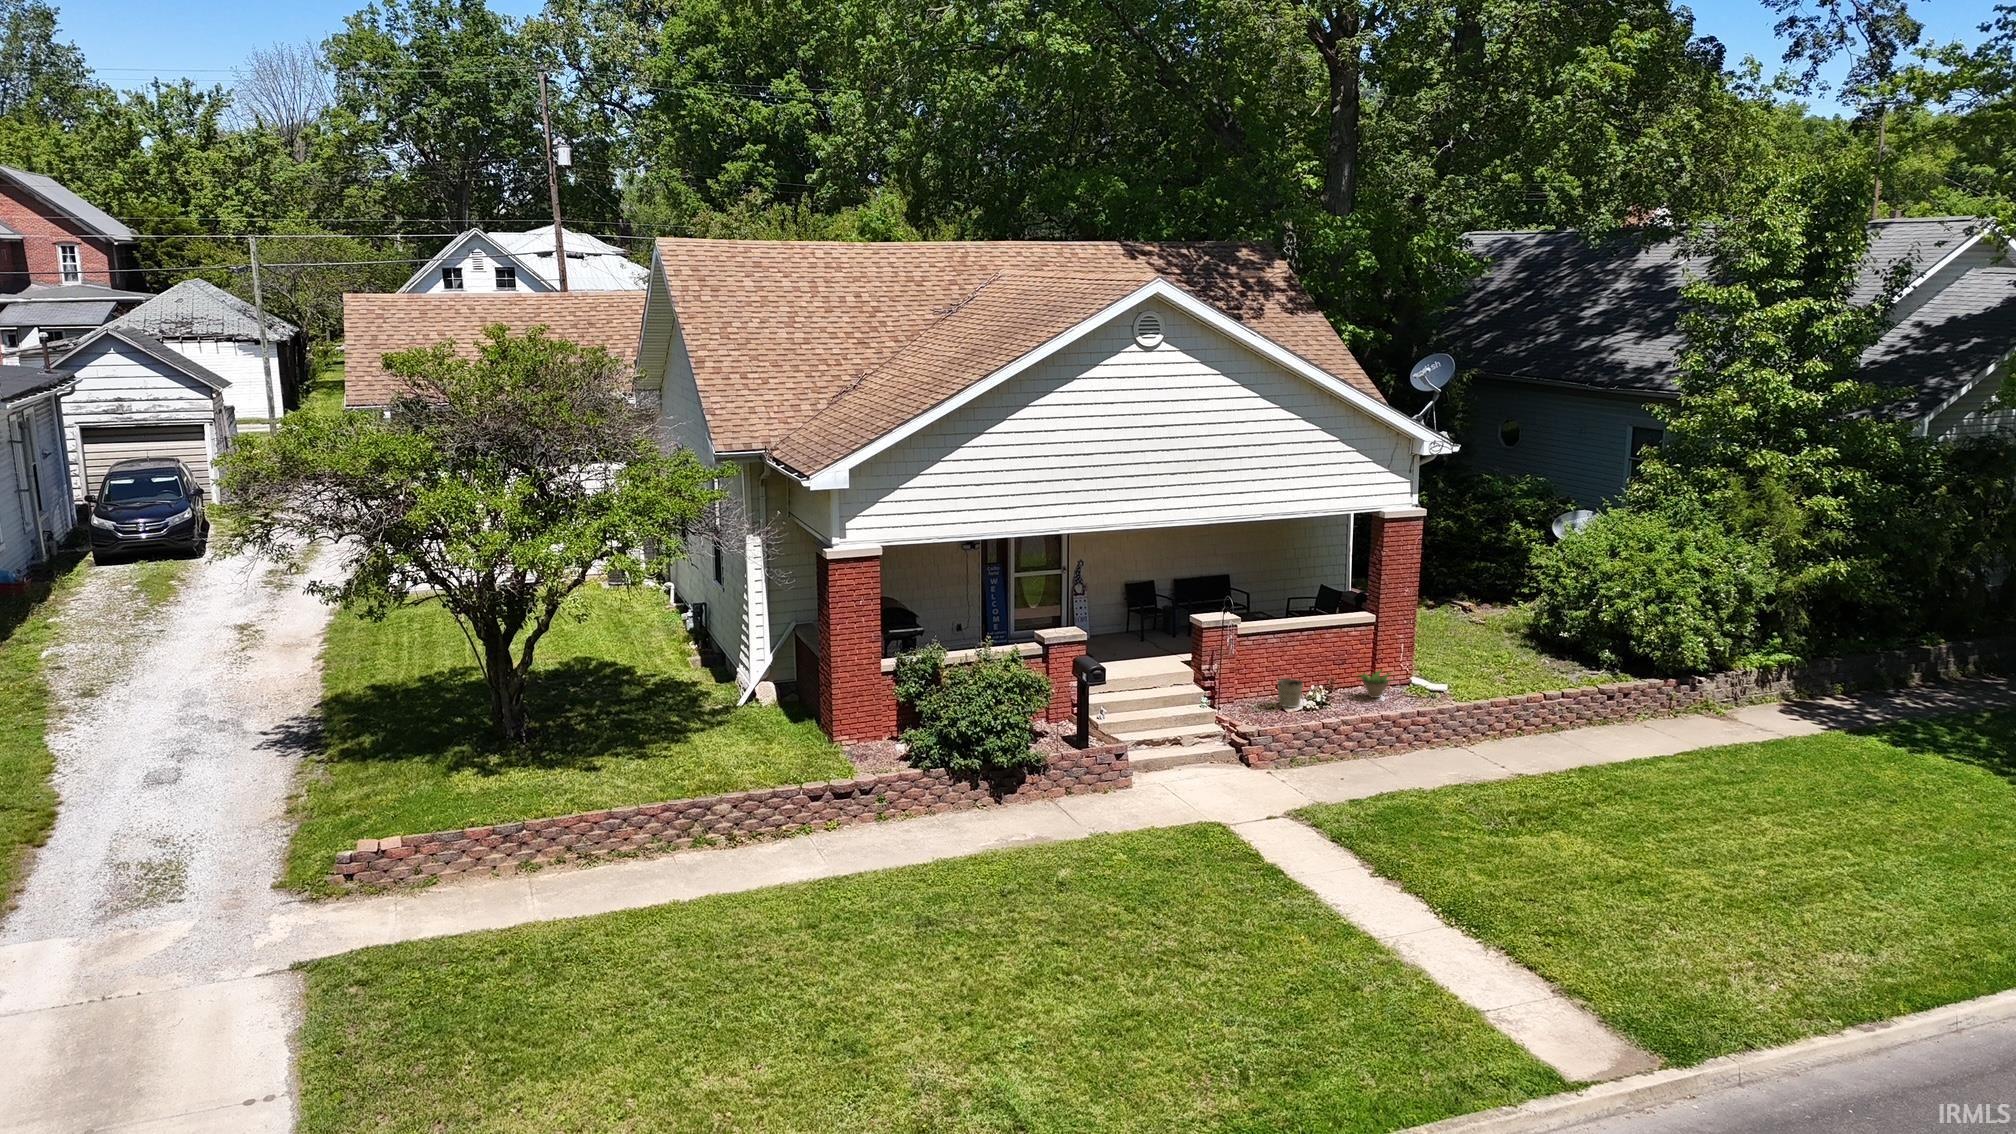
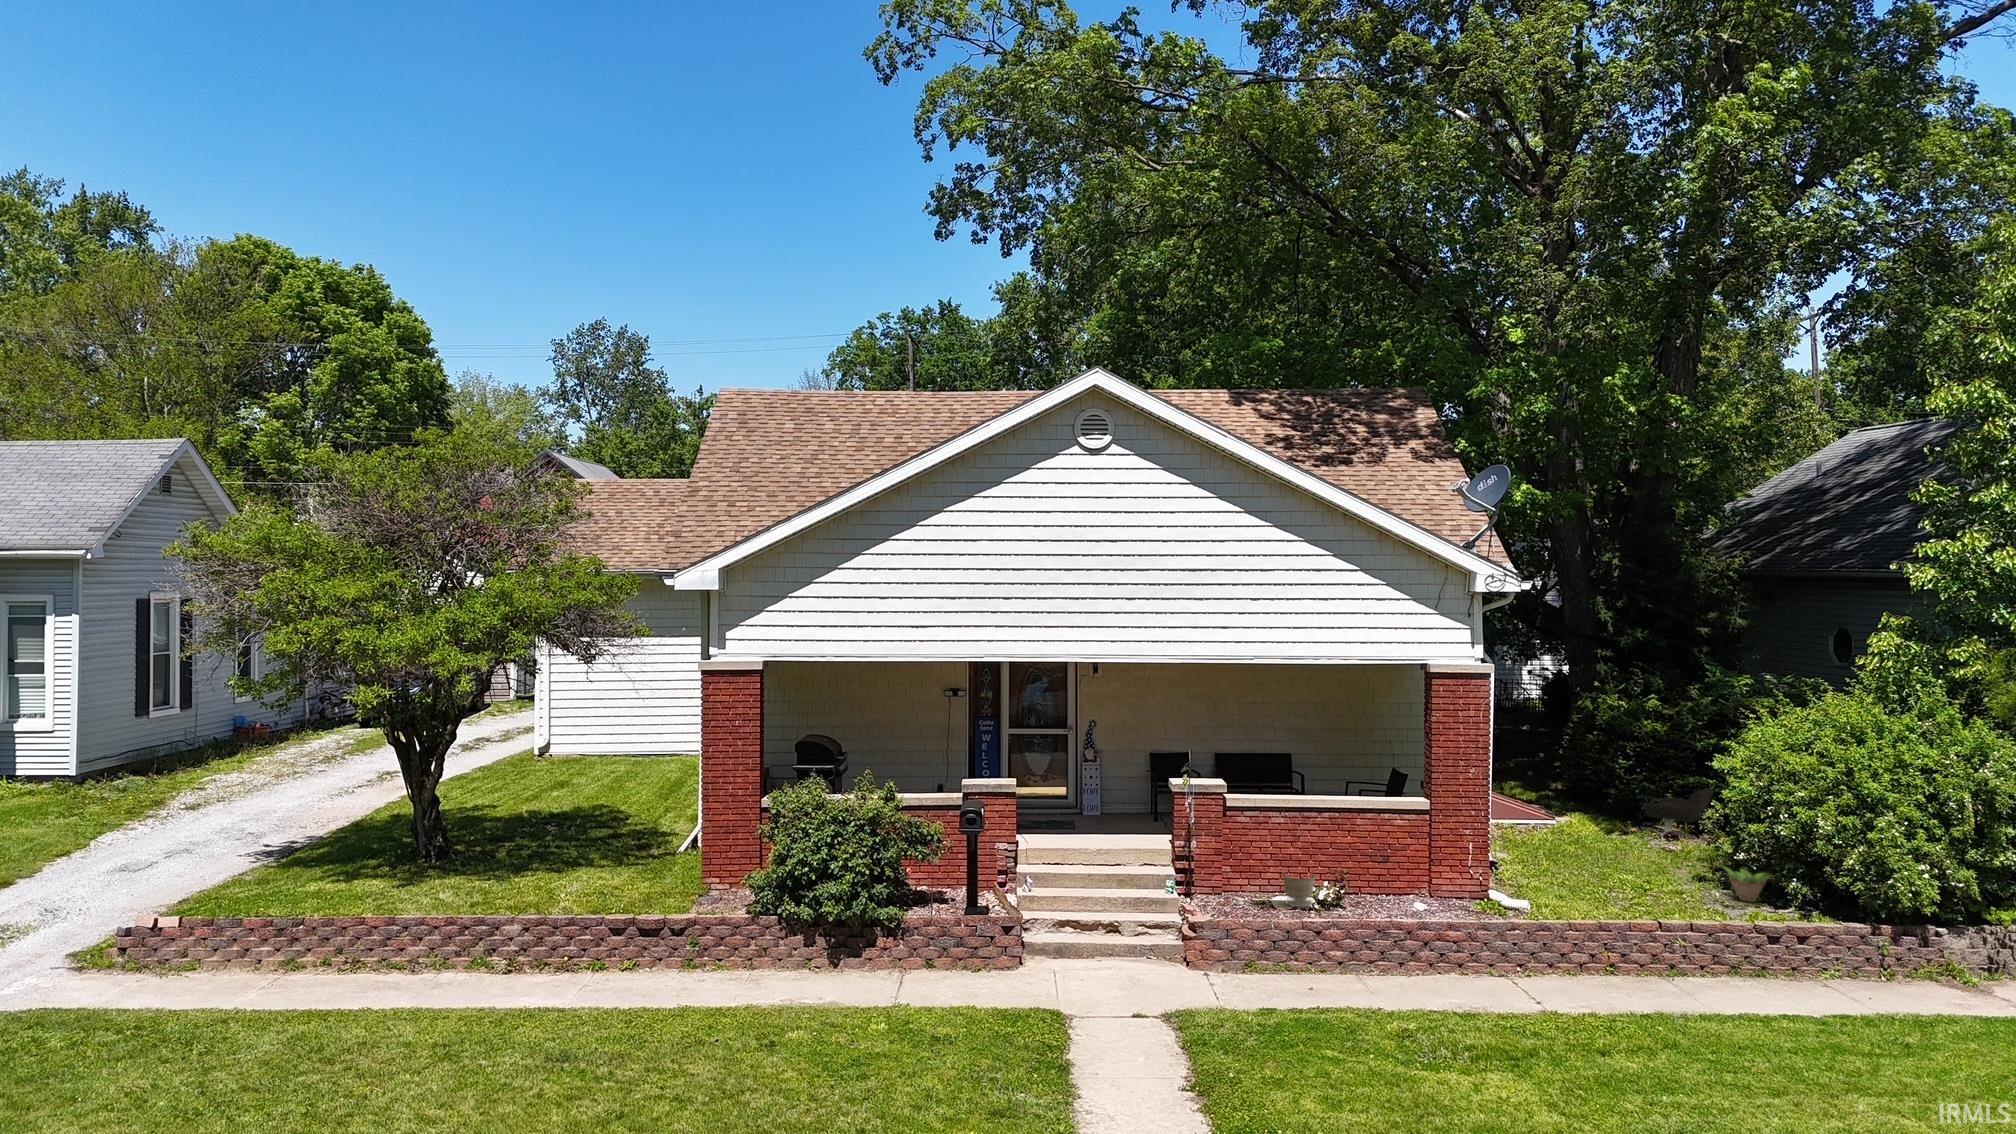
lounge chair: none [1458,571,1514,612] -> present [1643,788,1713,836]
decorative plant: present [1359,670,1394,698] -> present [1723,867,1769,902]

